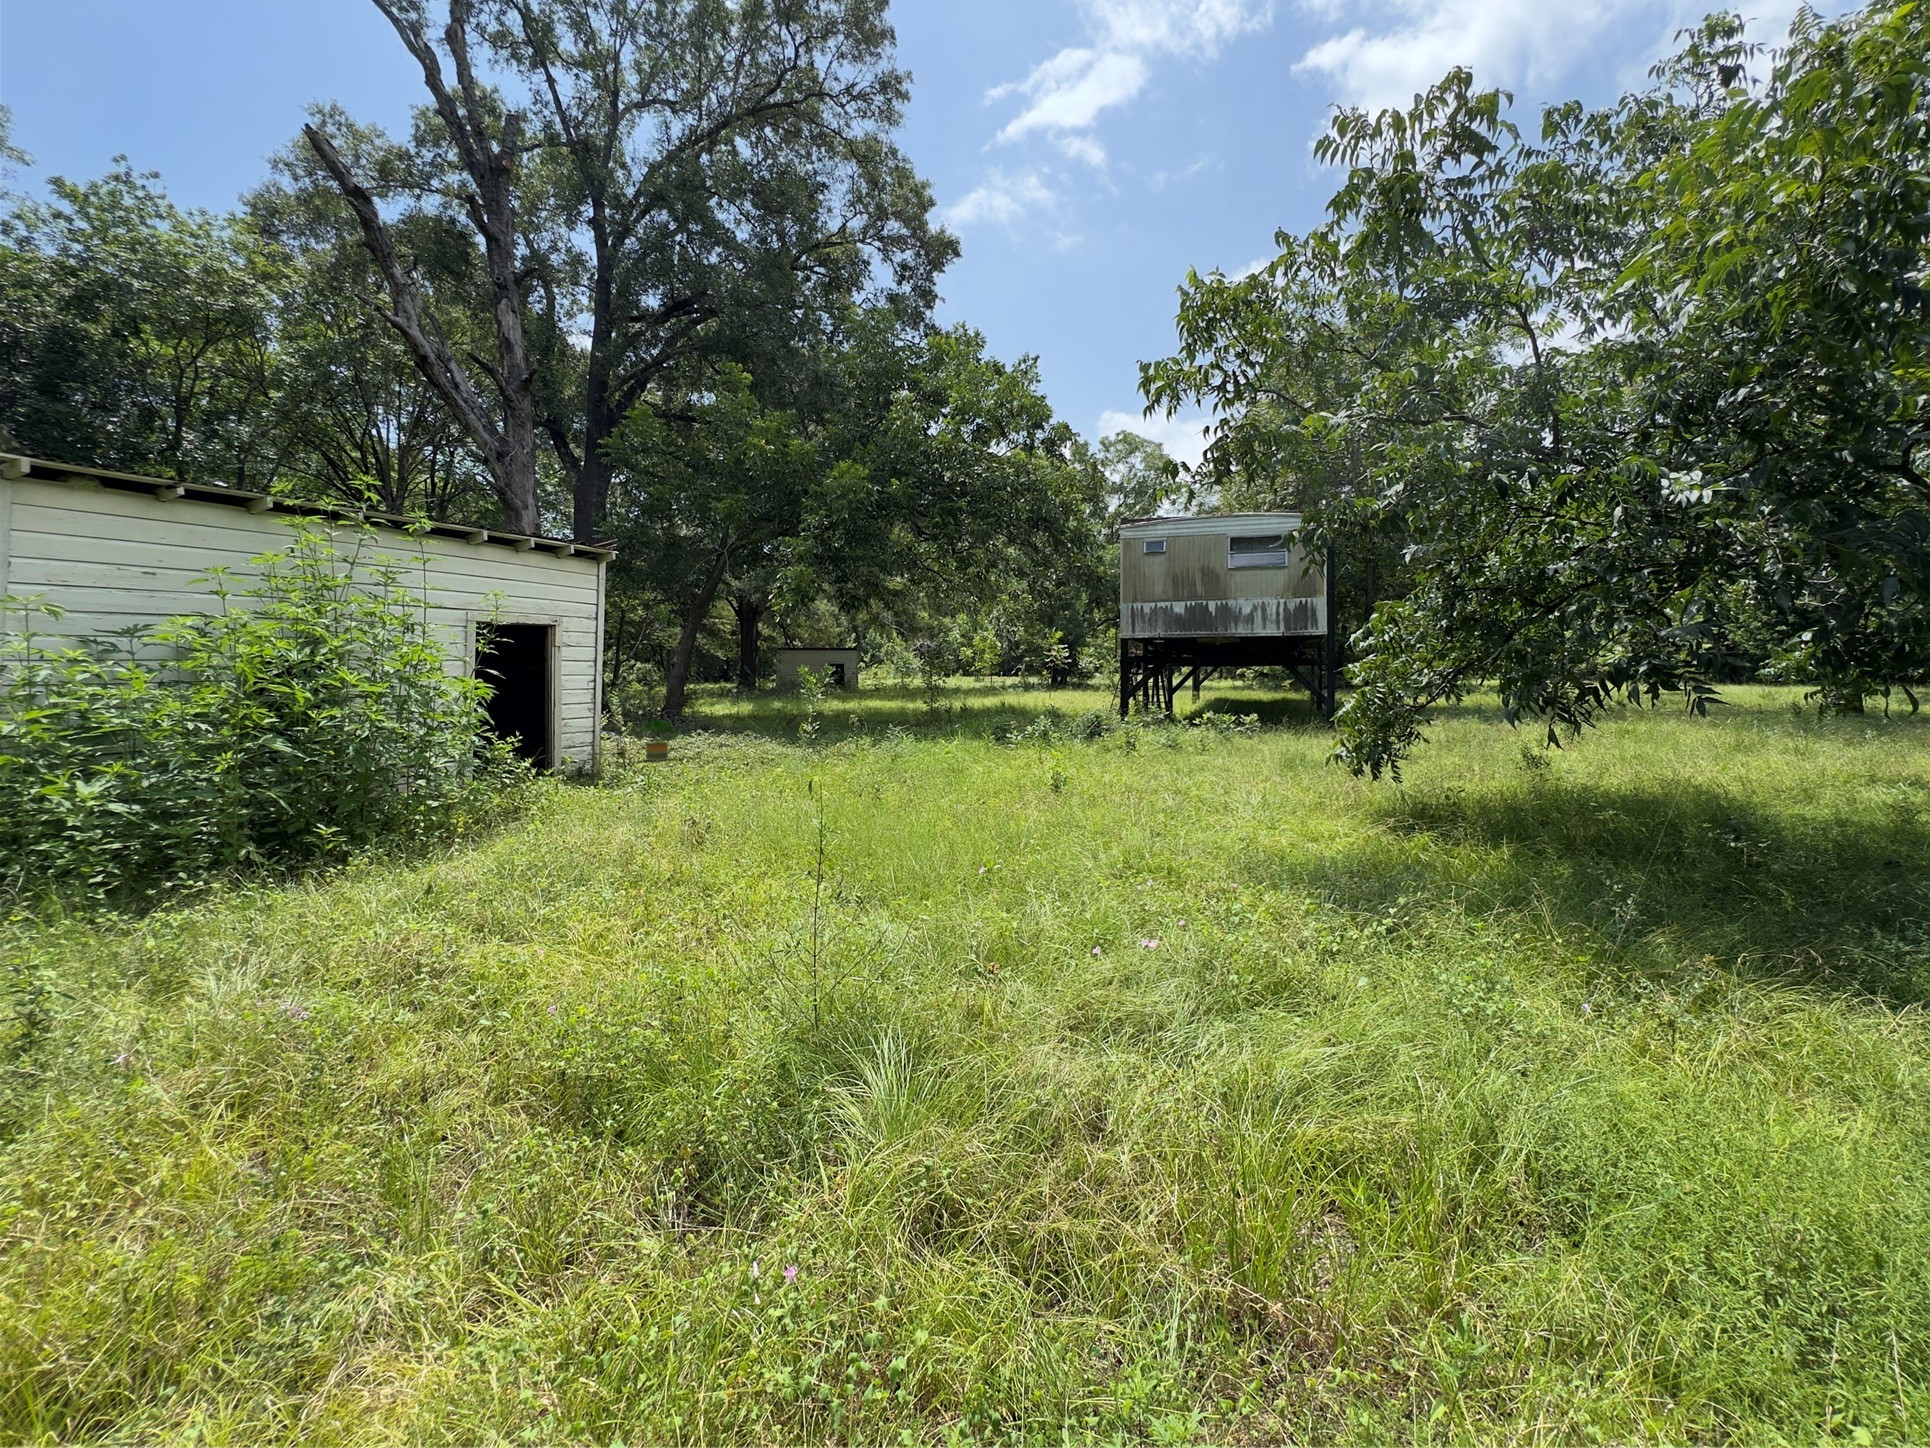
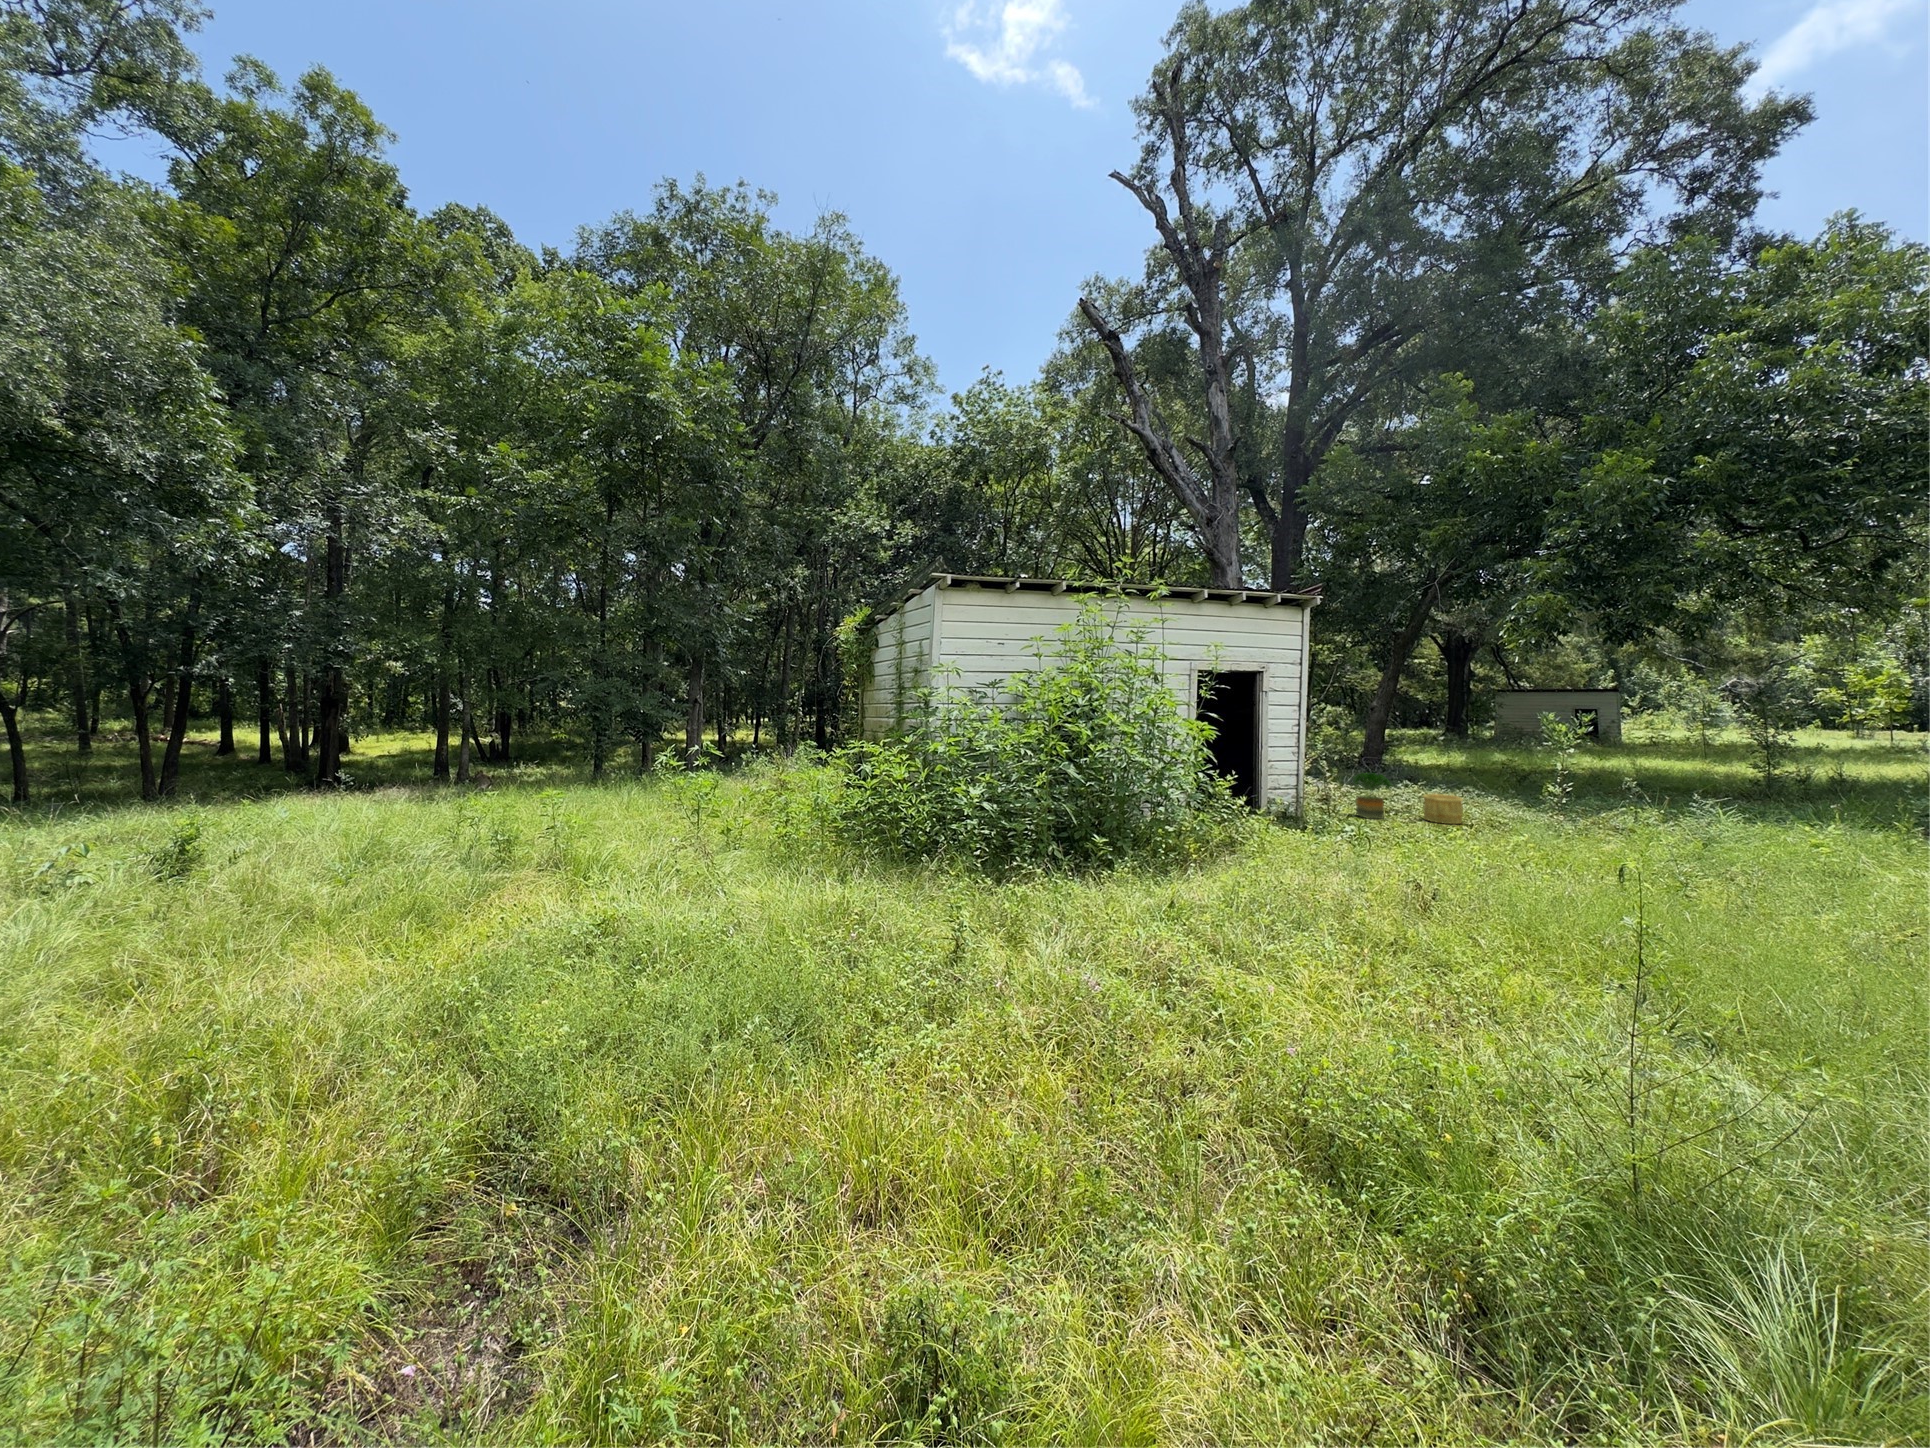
wooden bucket: none [699,733,729,757] -> present [1423,794,1463,824]

